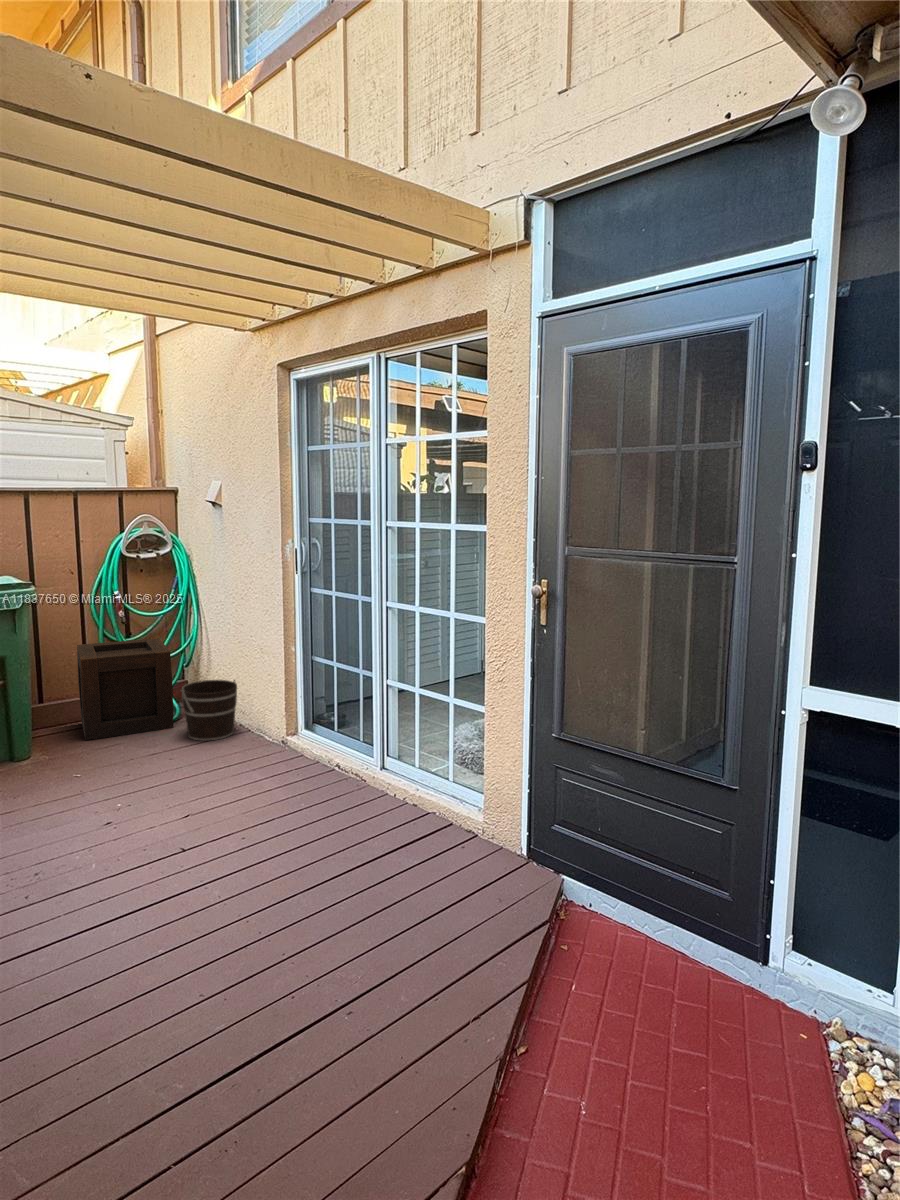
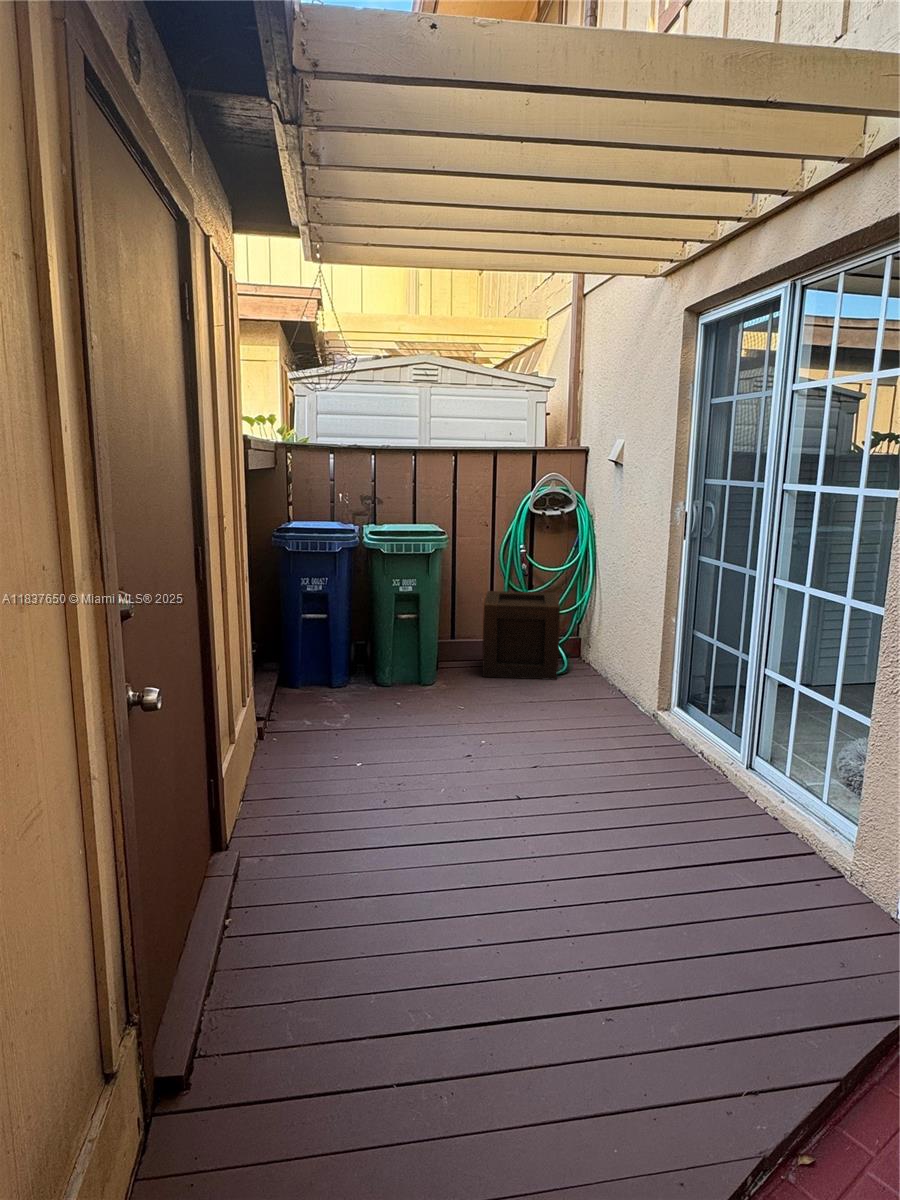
bucket: present [181,680,237,740] -> none [562,639,617,699]

